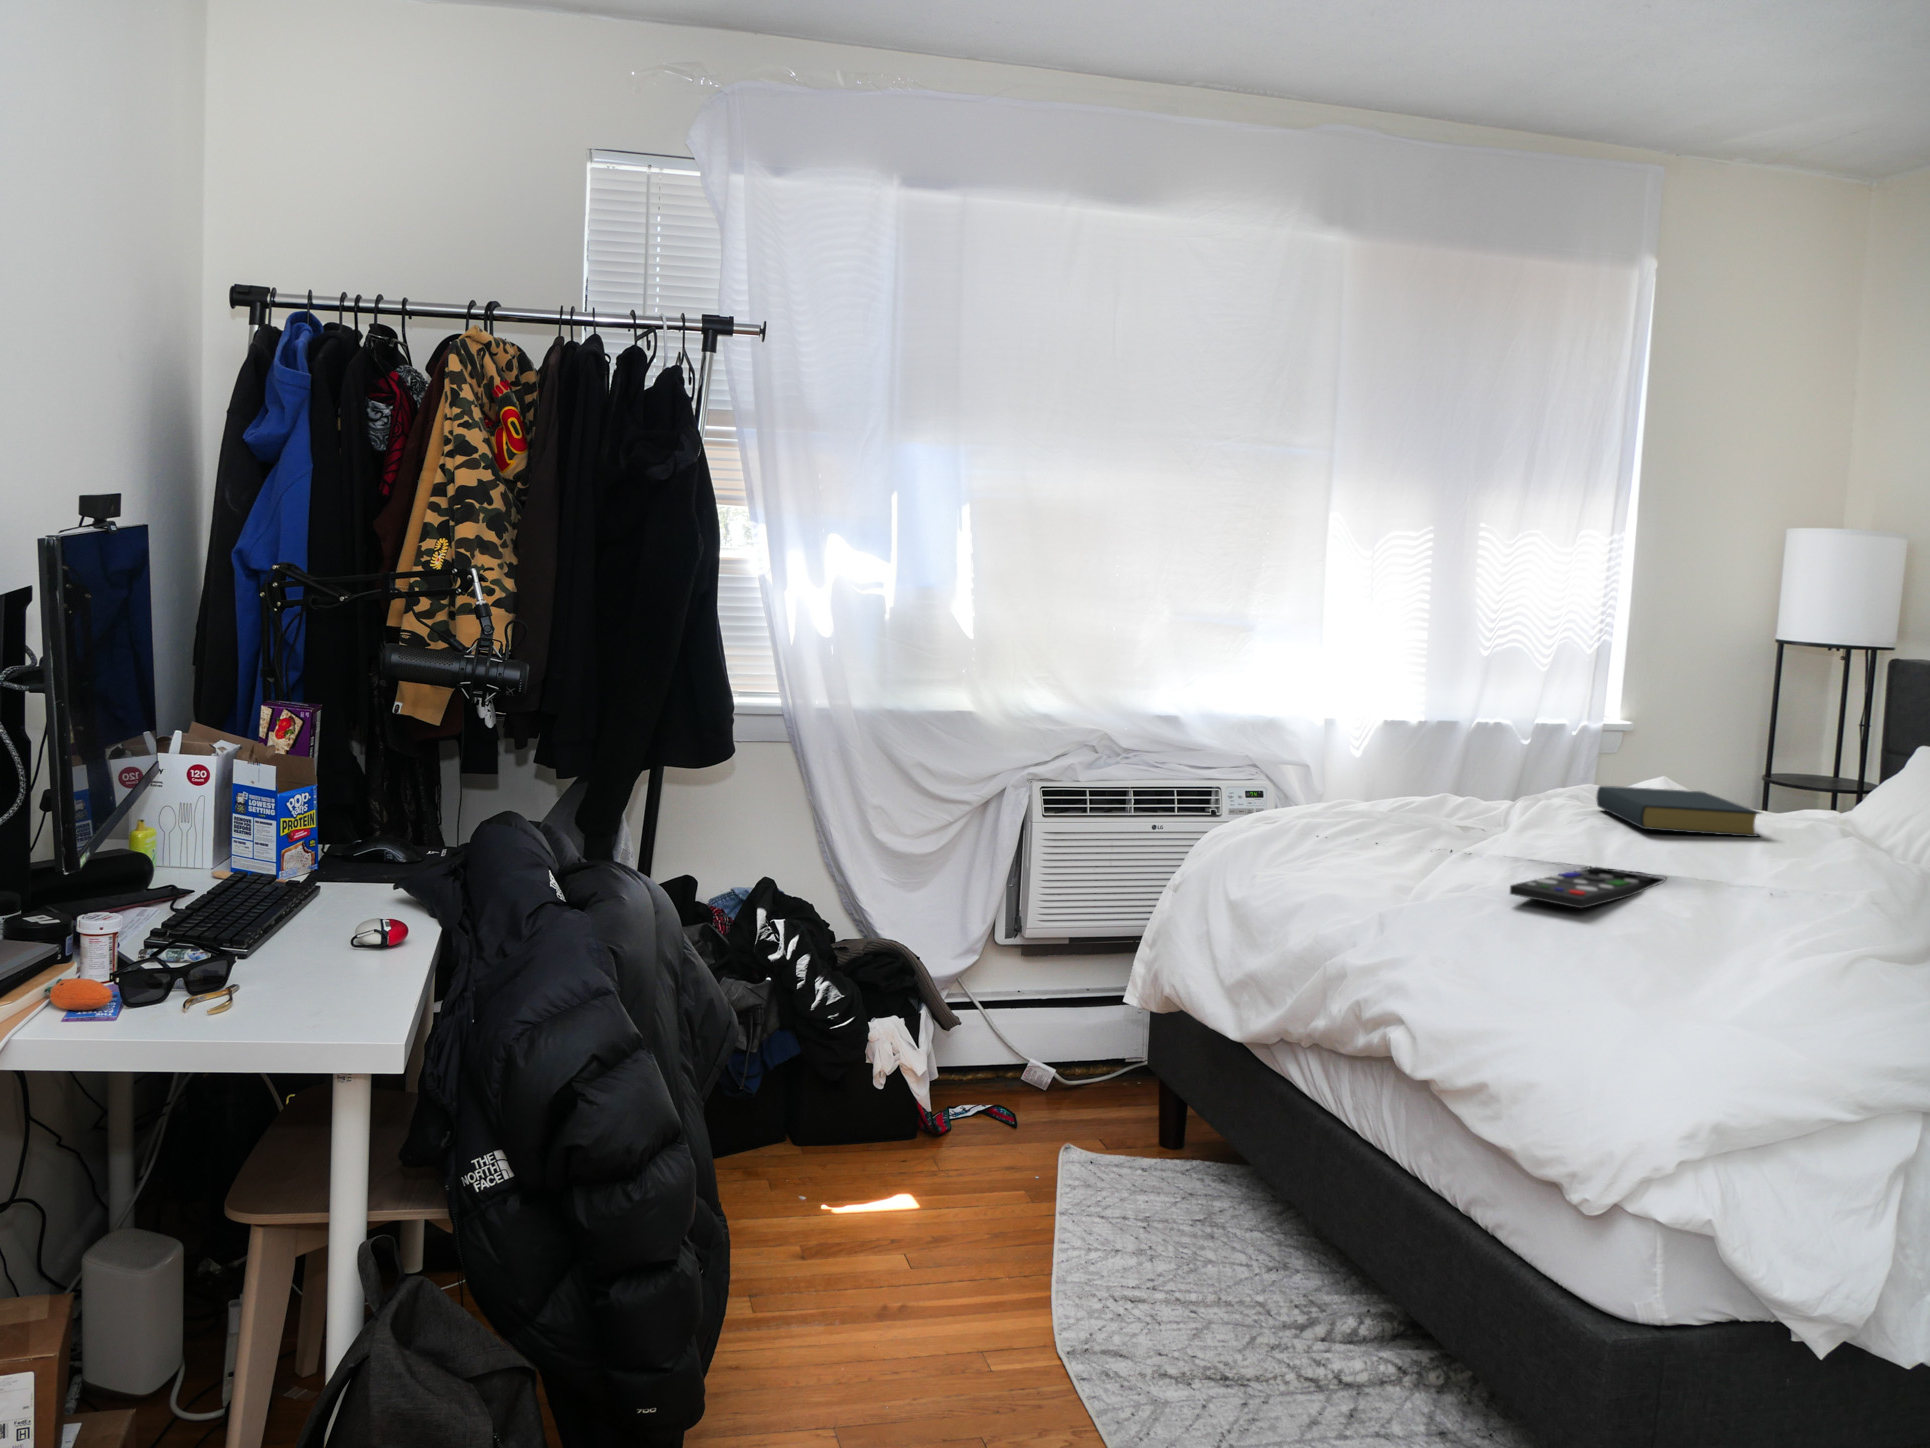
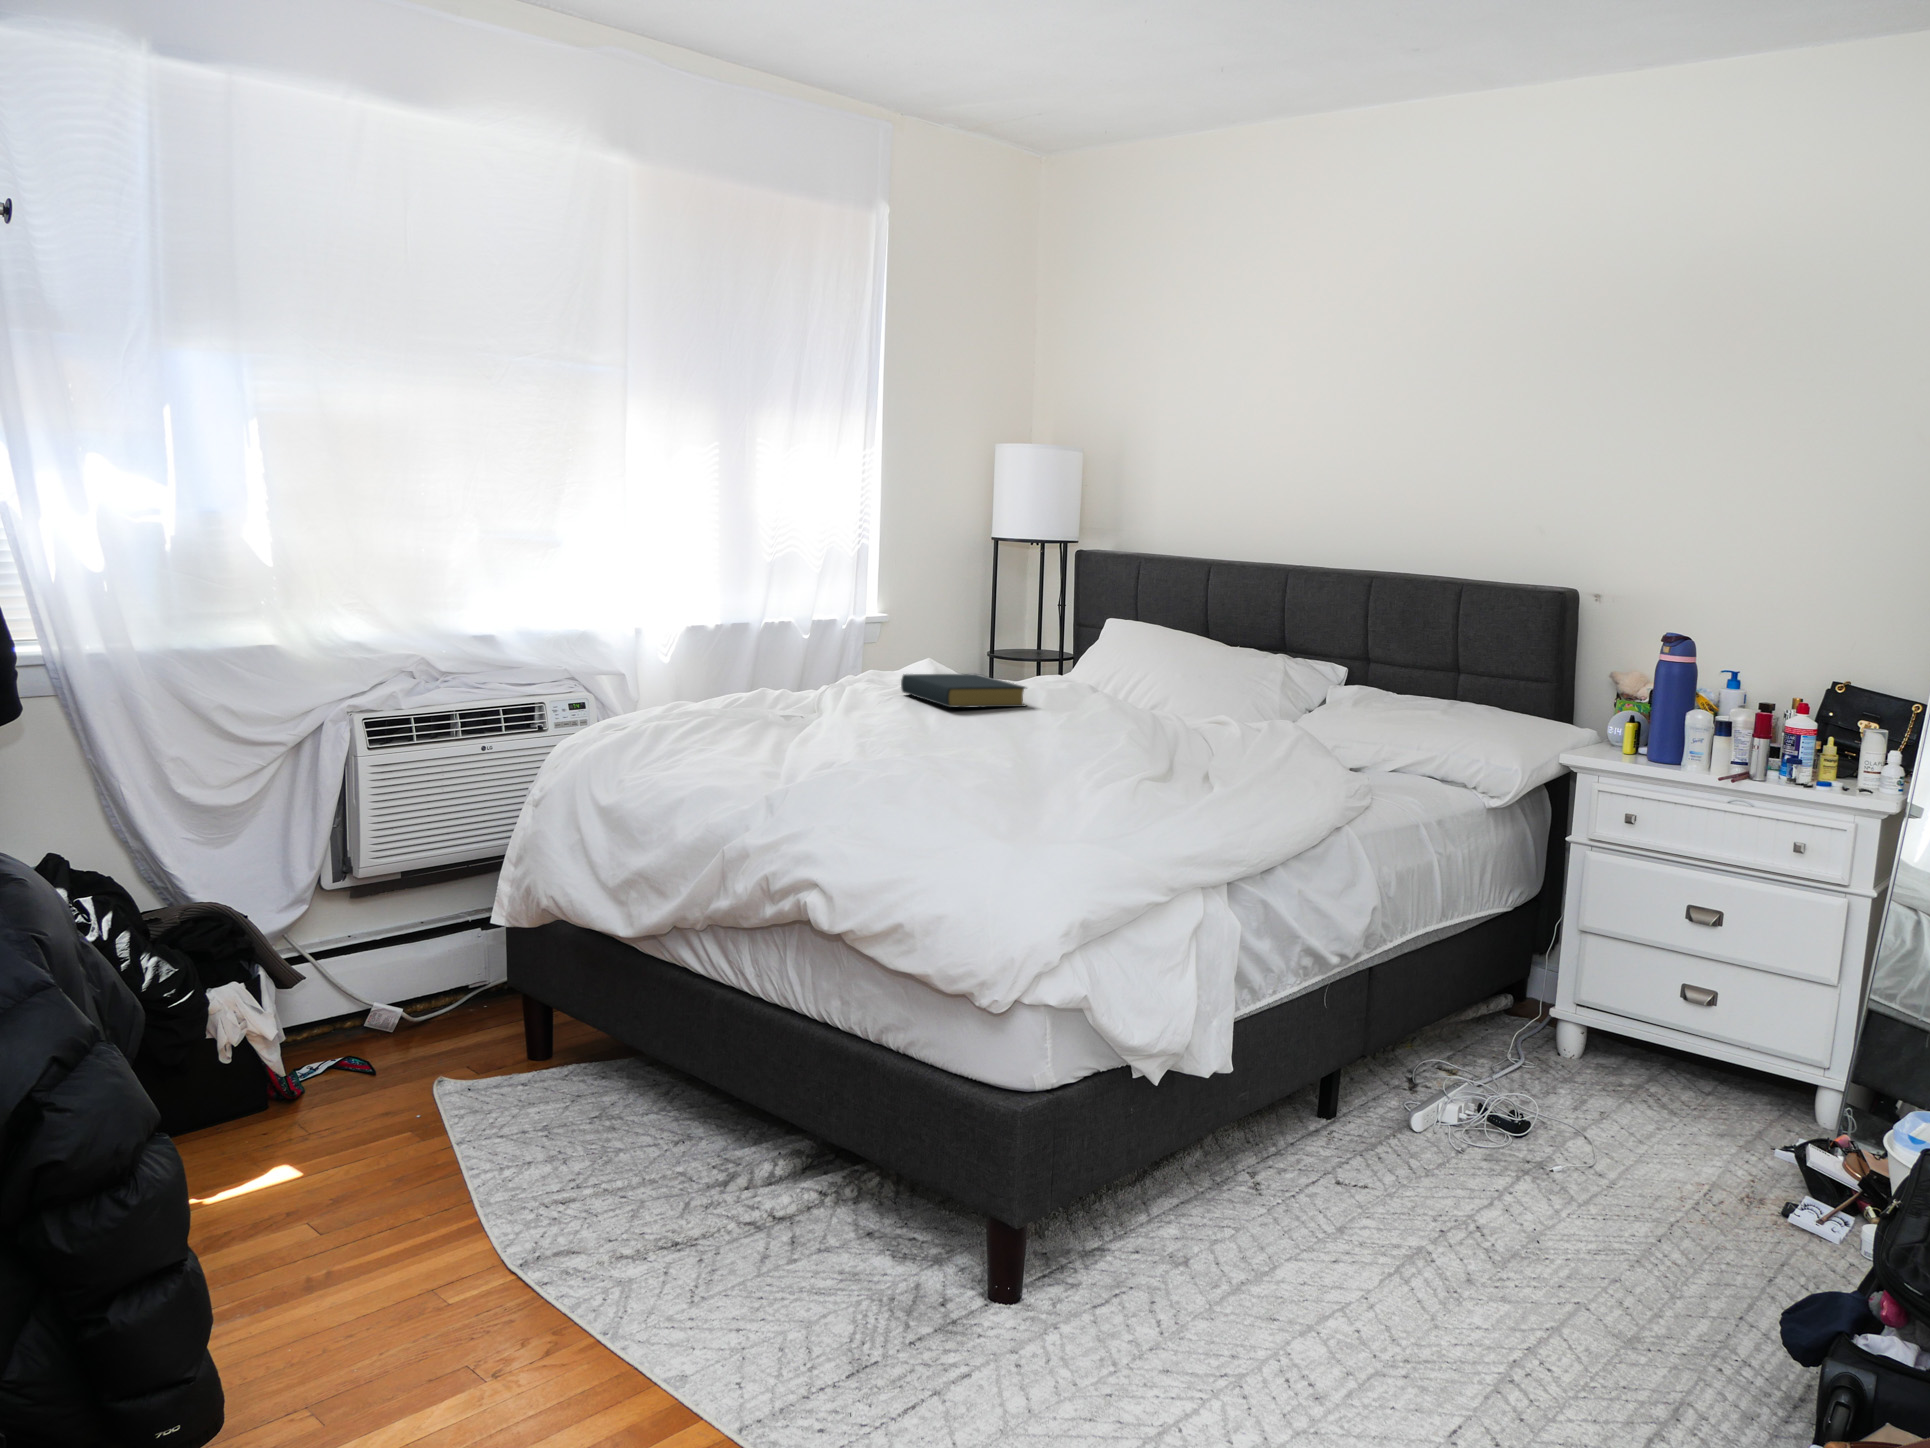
remote control: present [1510,867,1665,908] -> none [883,741,981,776]

